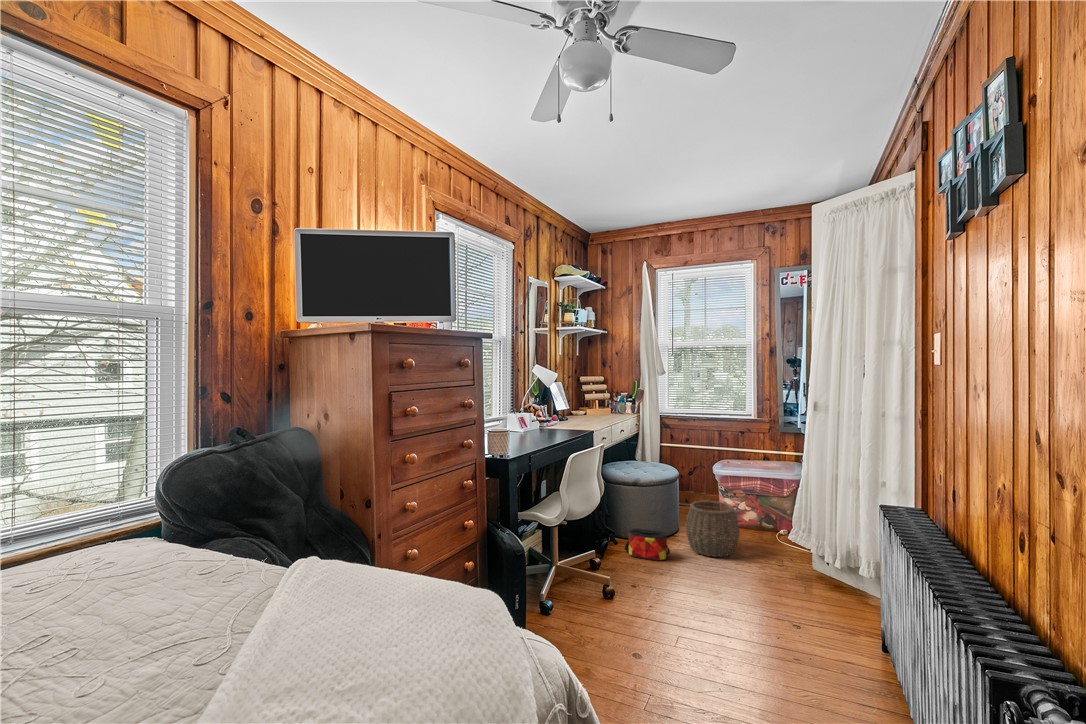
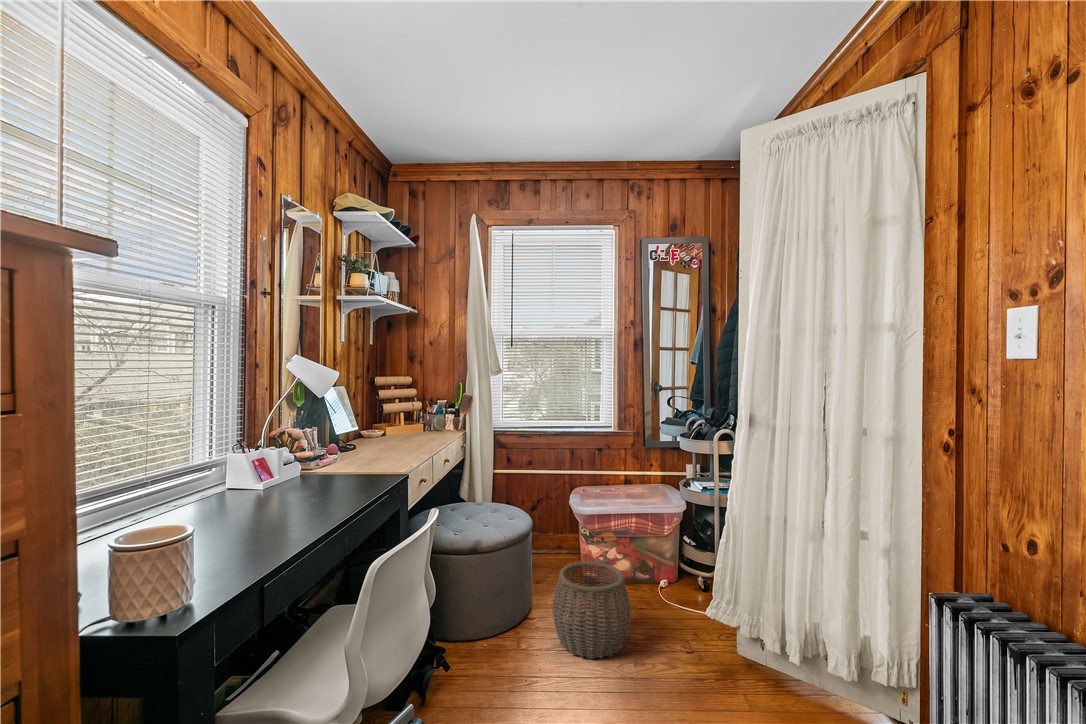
bag: present [624,528,670,561] -> none [460,633,537,691]

